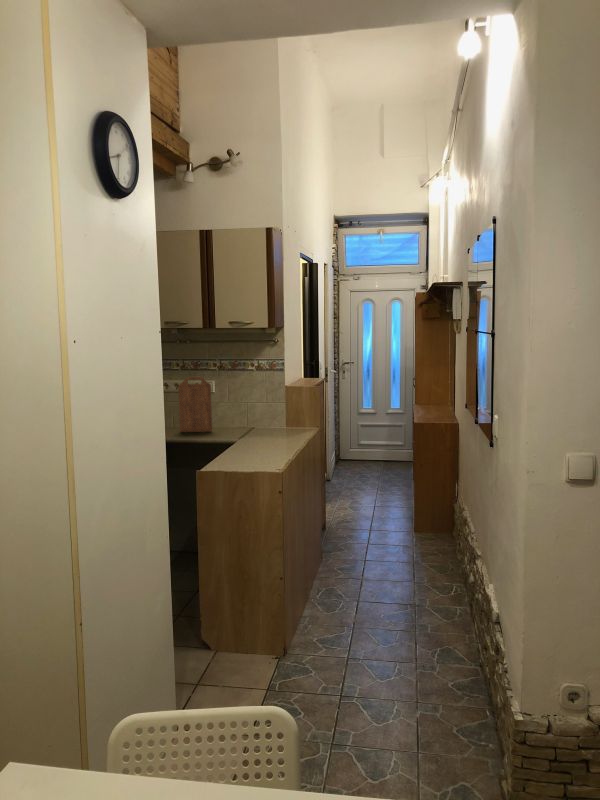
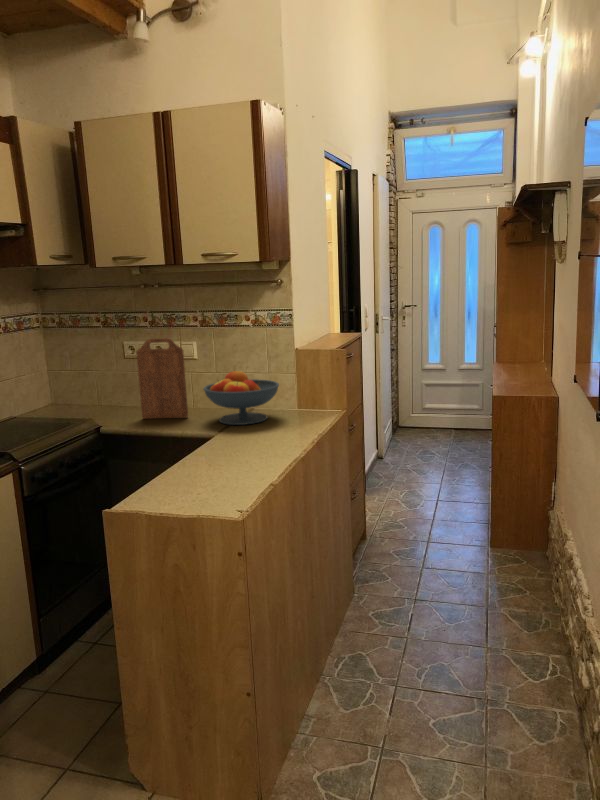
fruit bowl: none [226,399,277,435] -> present [203,371,279,425]

